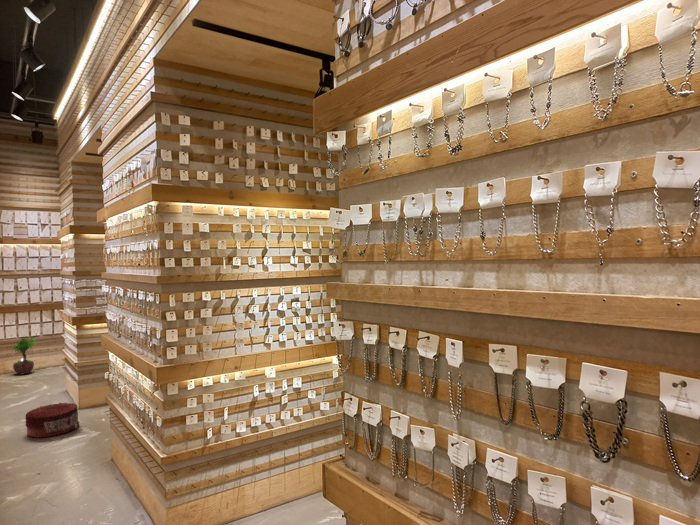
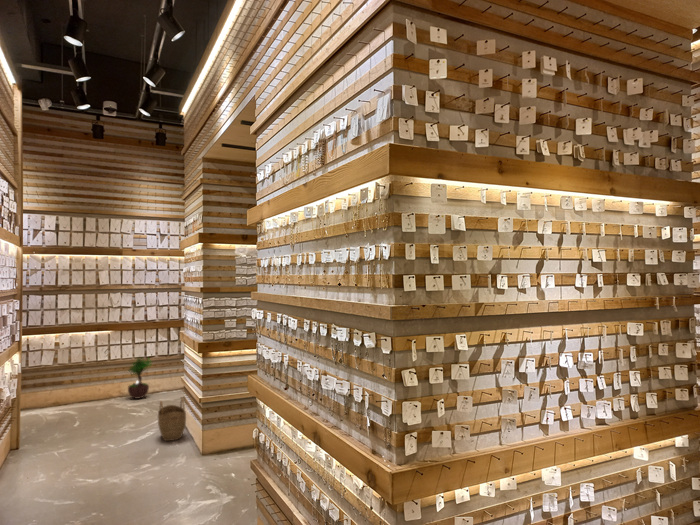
woven basket: none [39,366,66,402] -> present [158,399,186,441]
pouf: present [26,403,79,438] -> none [146,452,207,502]

